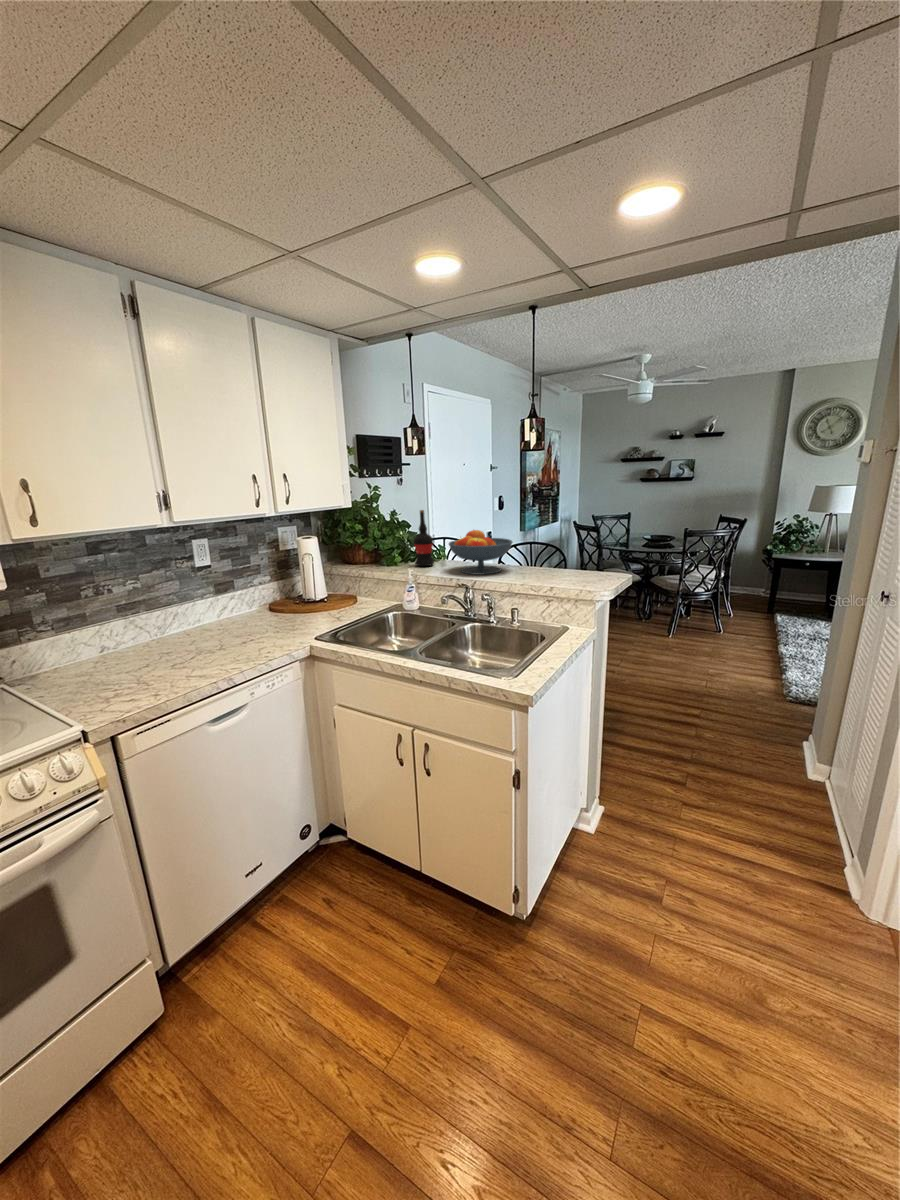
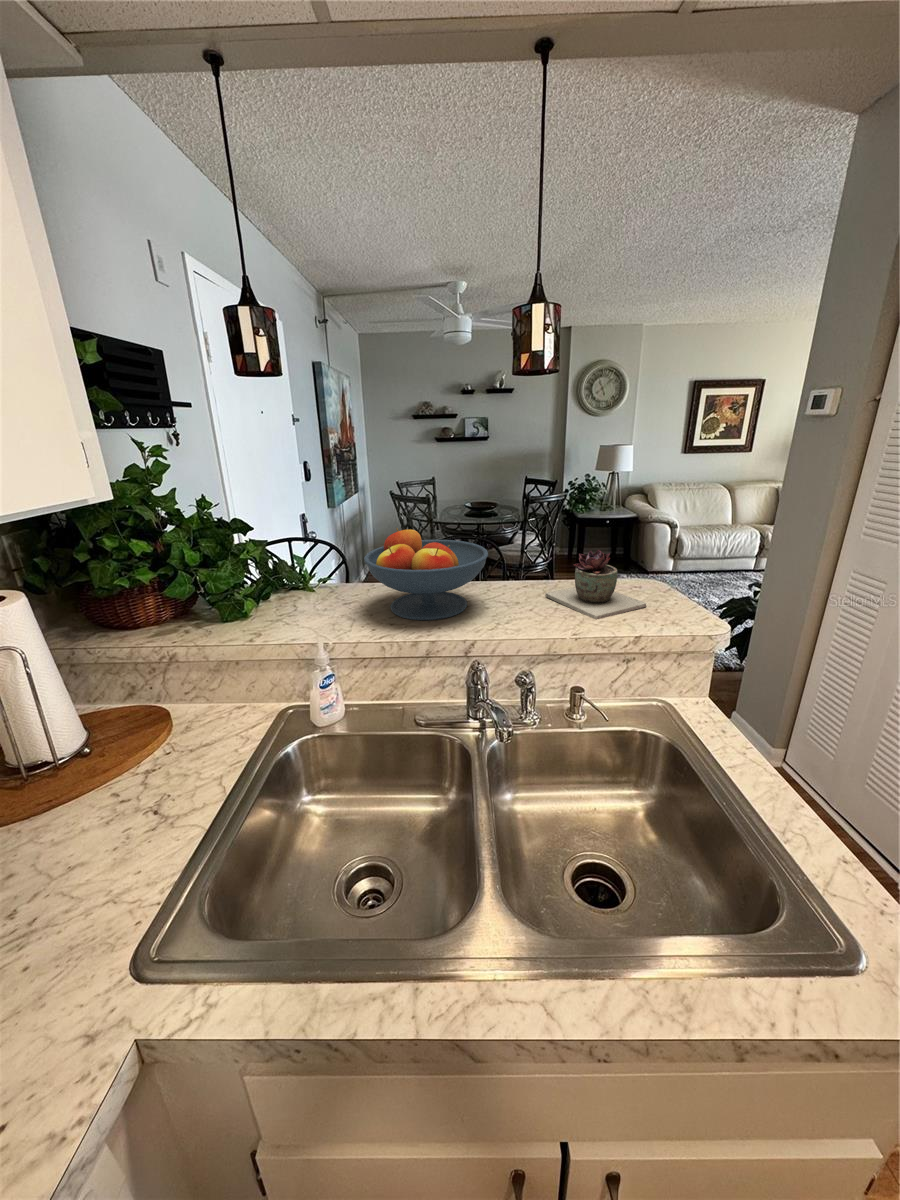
wine bottle: present [414,510,434,566] -> none [271,496,319,611]
succulent plant: none [546,547,591,583] -> present [545,550,646,619]

